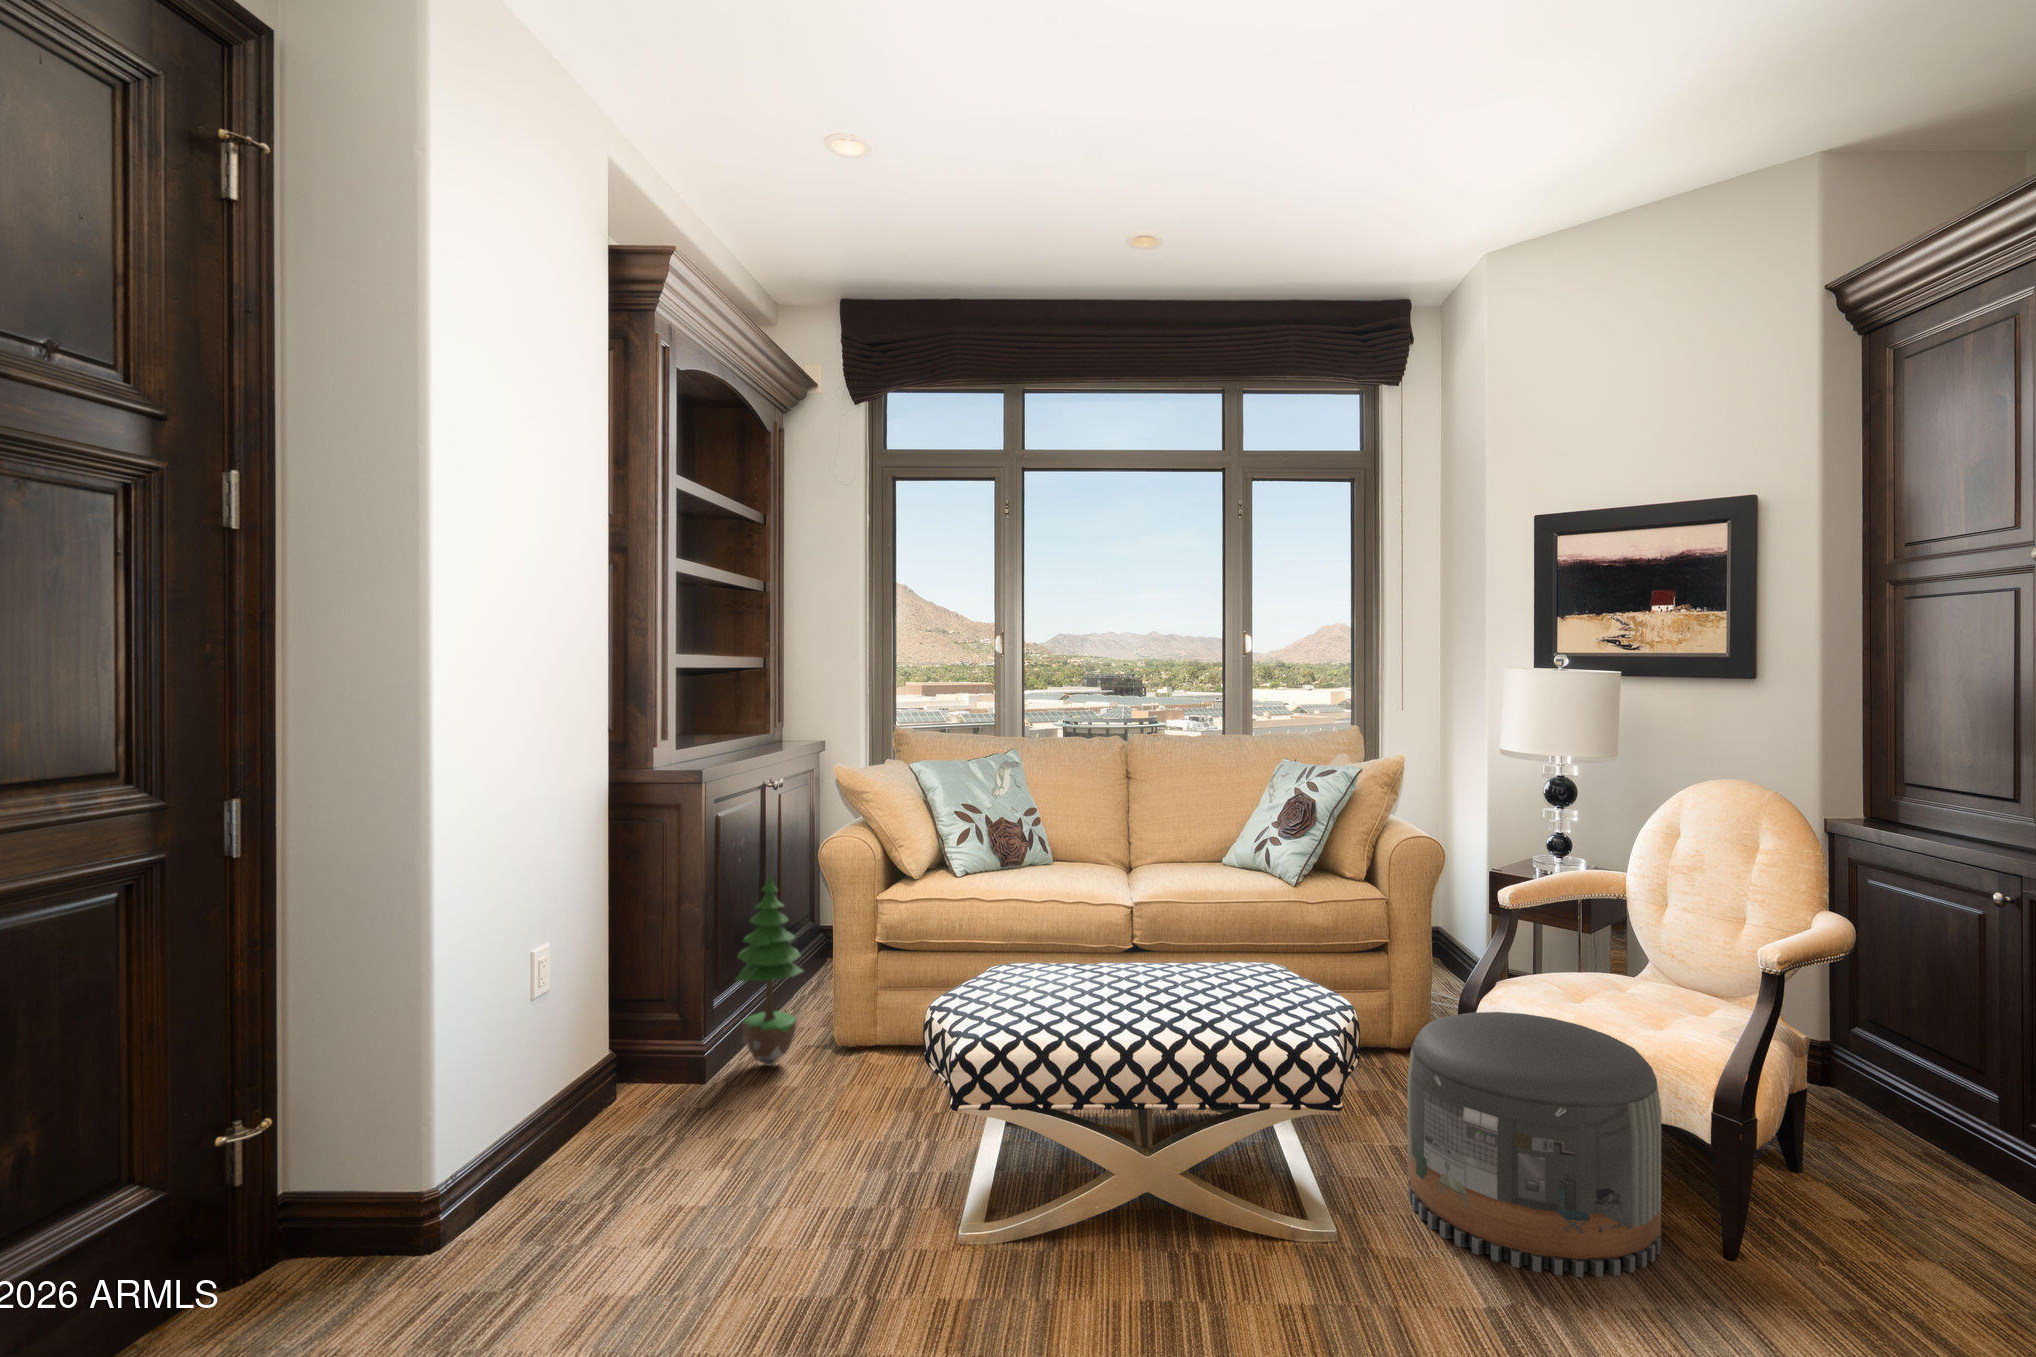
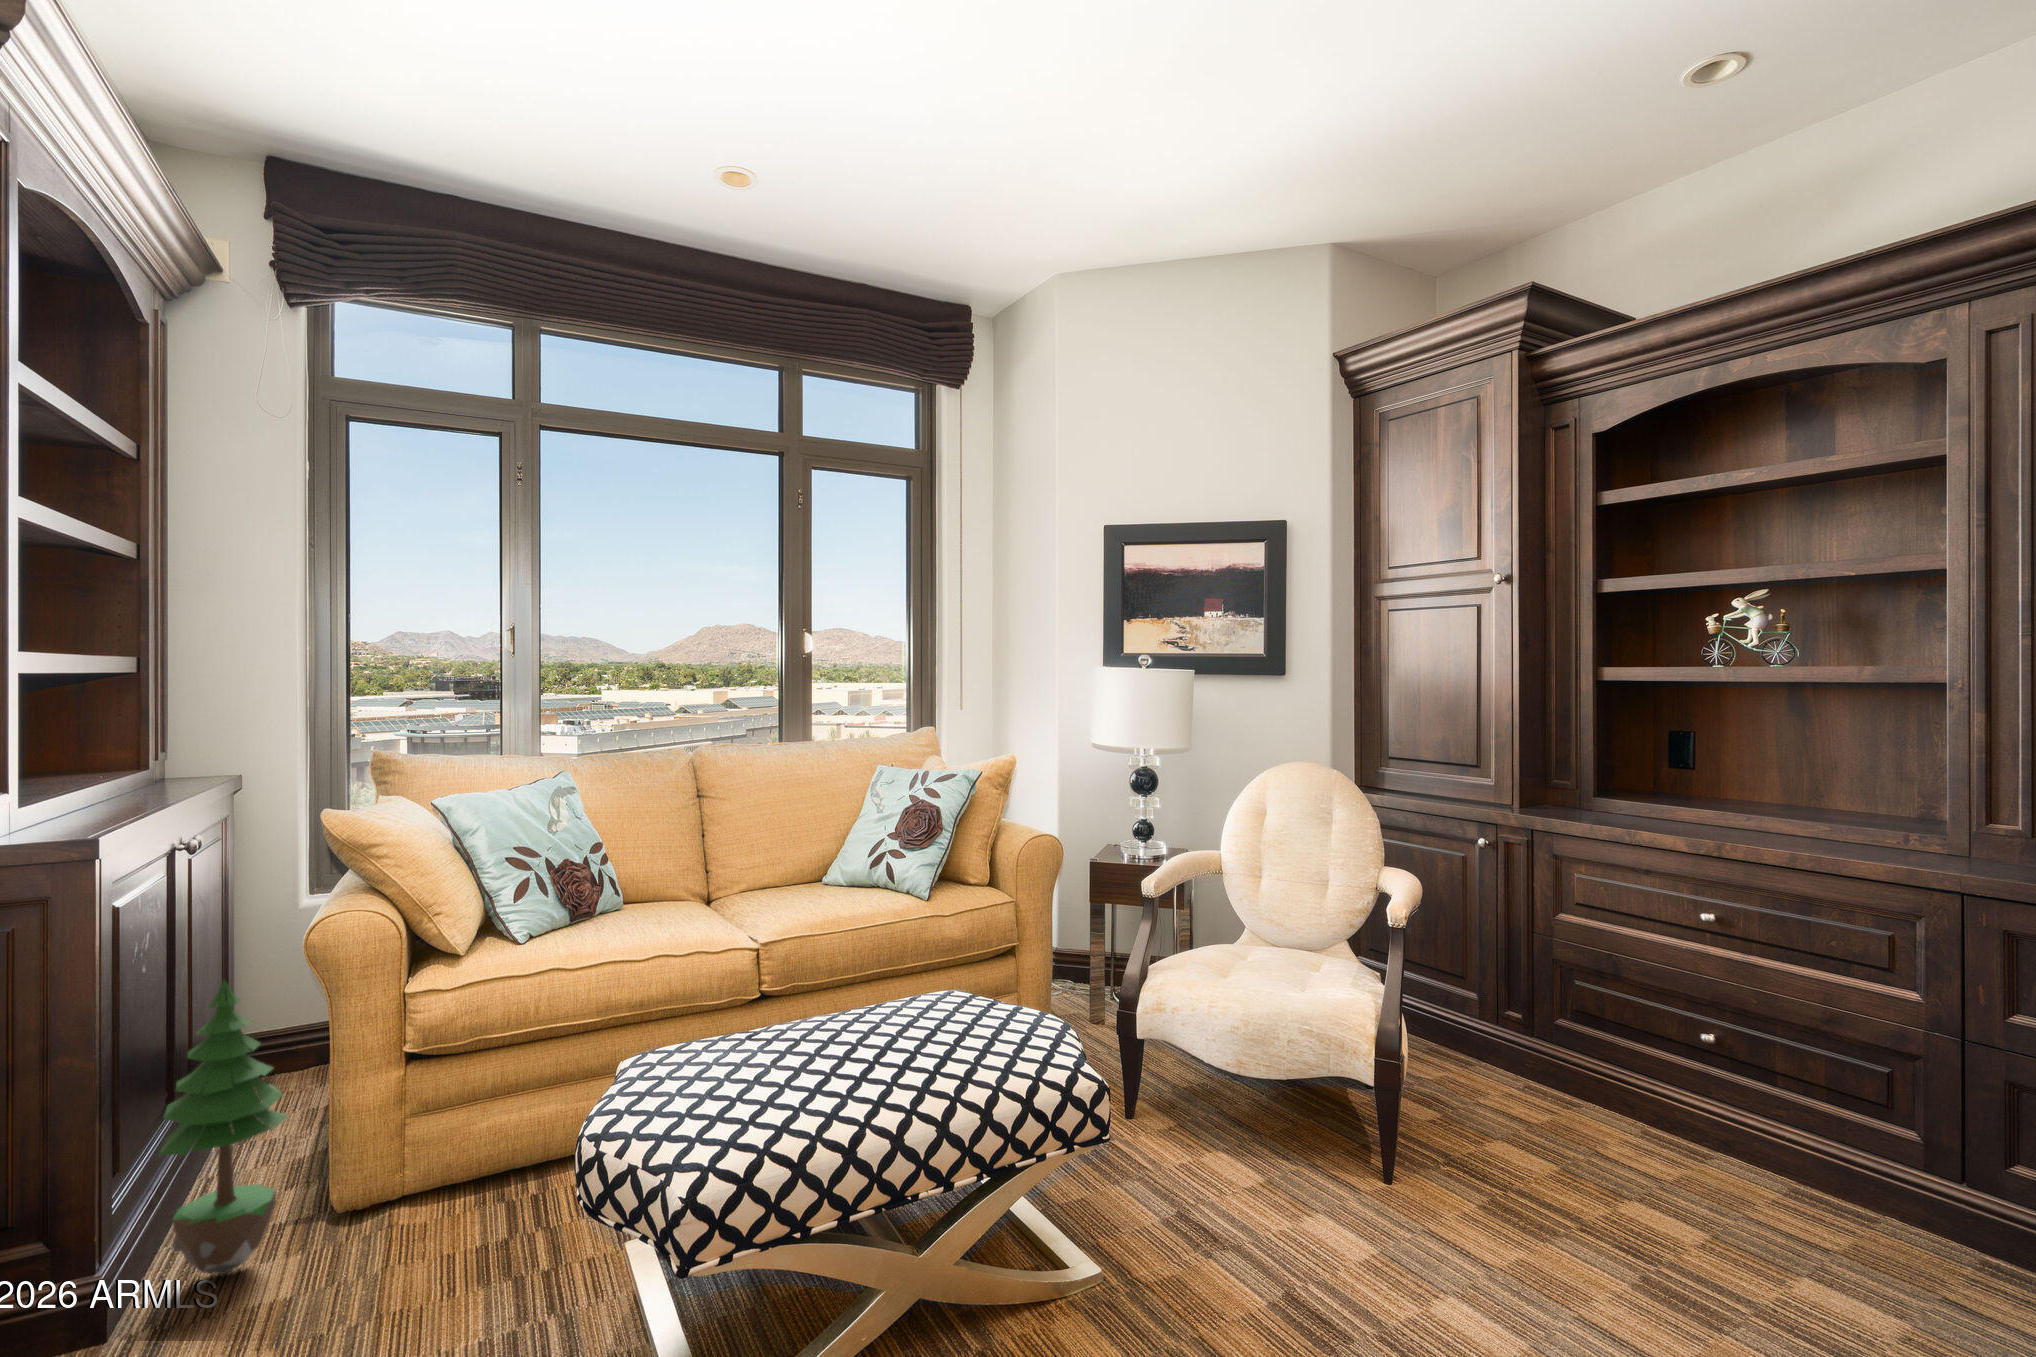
pouf: present [1408,1012,1661,1277] -> none [1132,999,1369,1265]

